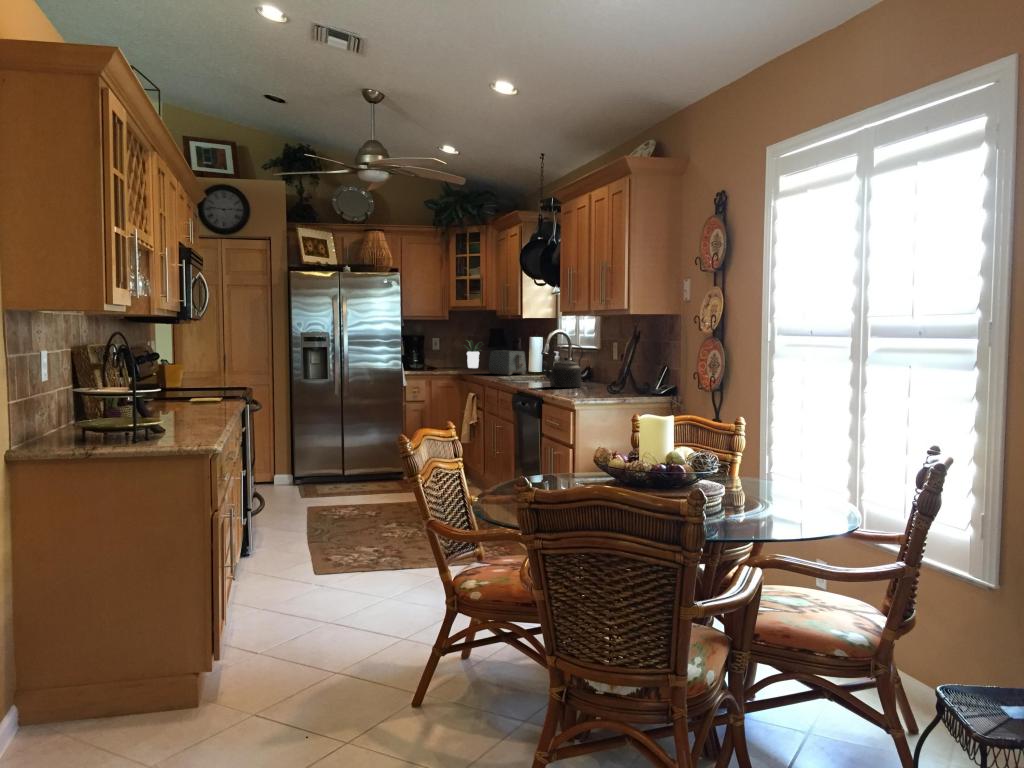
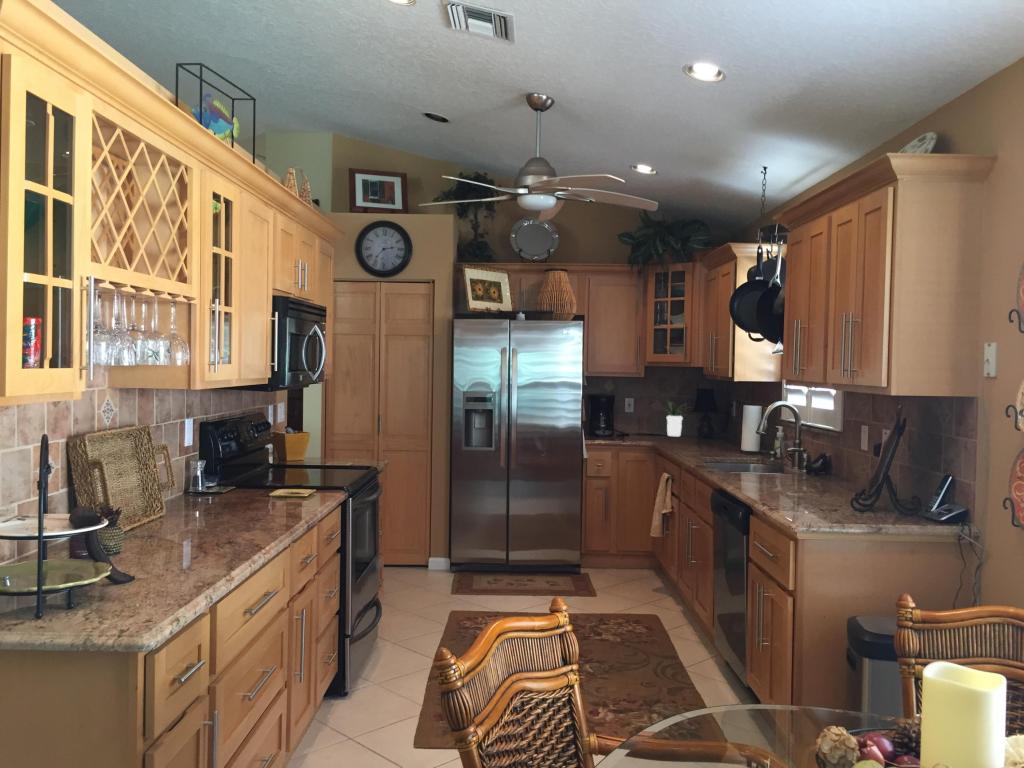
kettle: present [543,344,583,388] -> none [755,425,816,489]
toaster: present [489,351,526,375] -> none [689,420,739,453]

